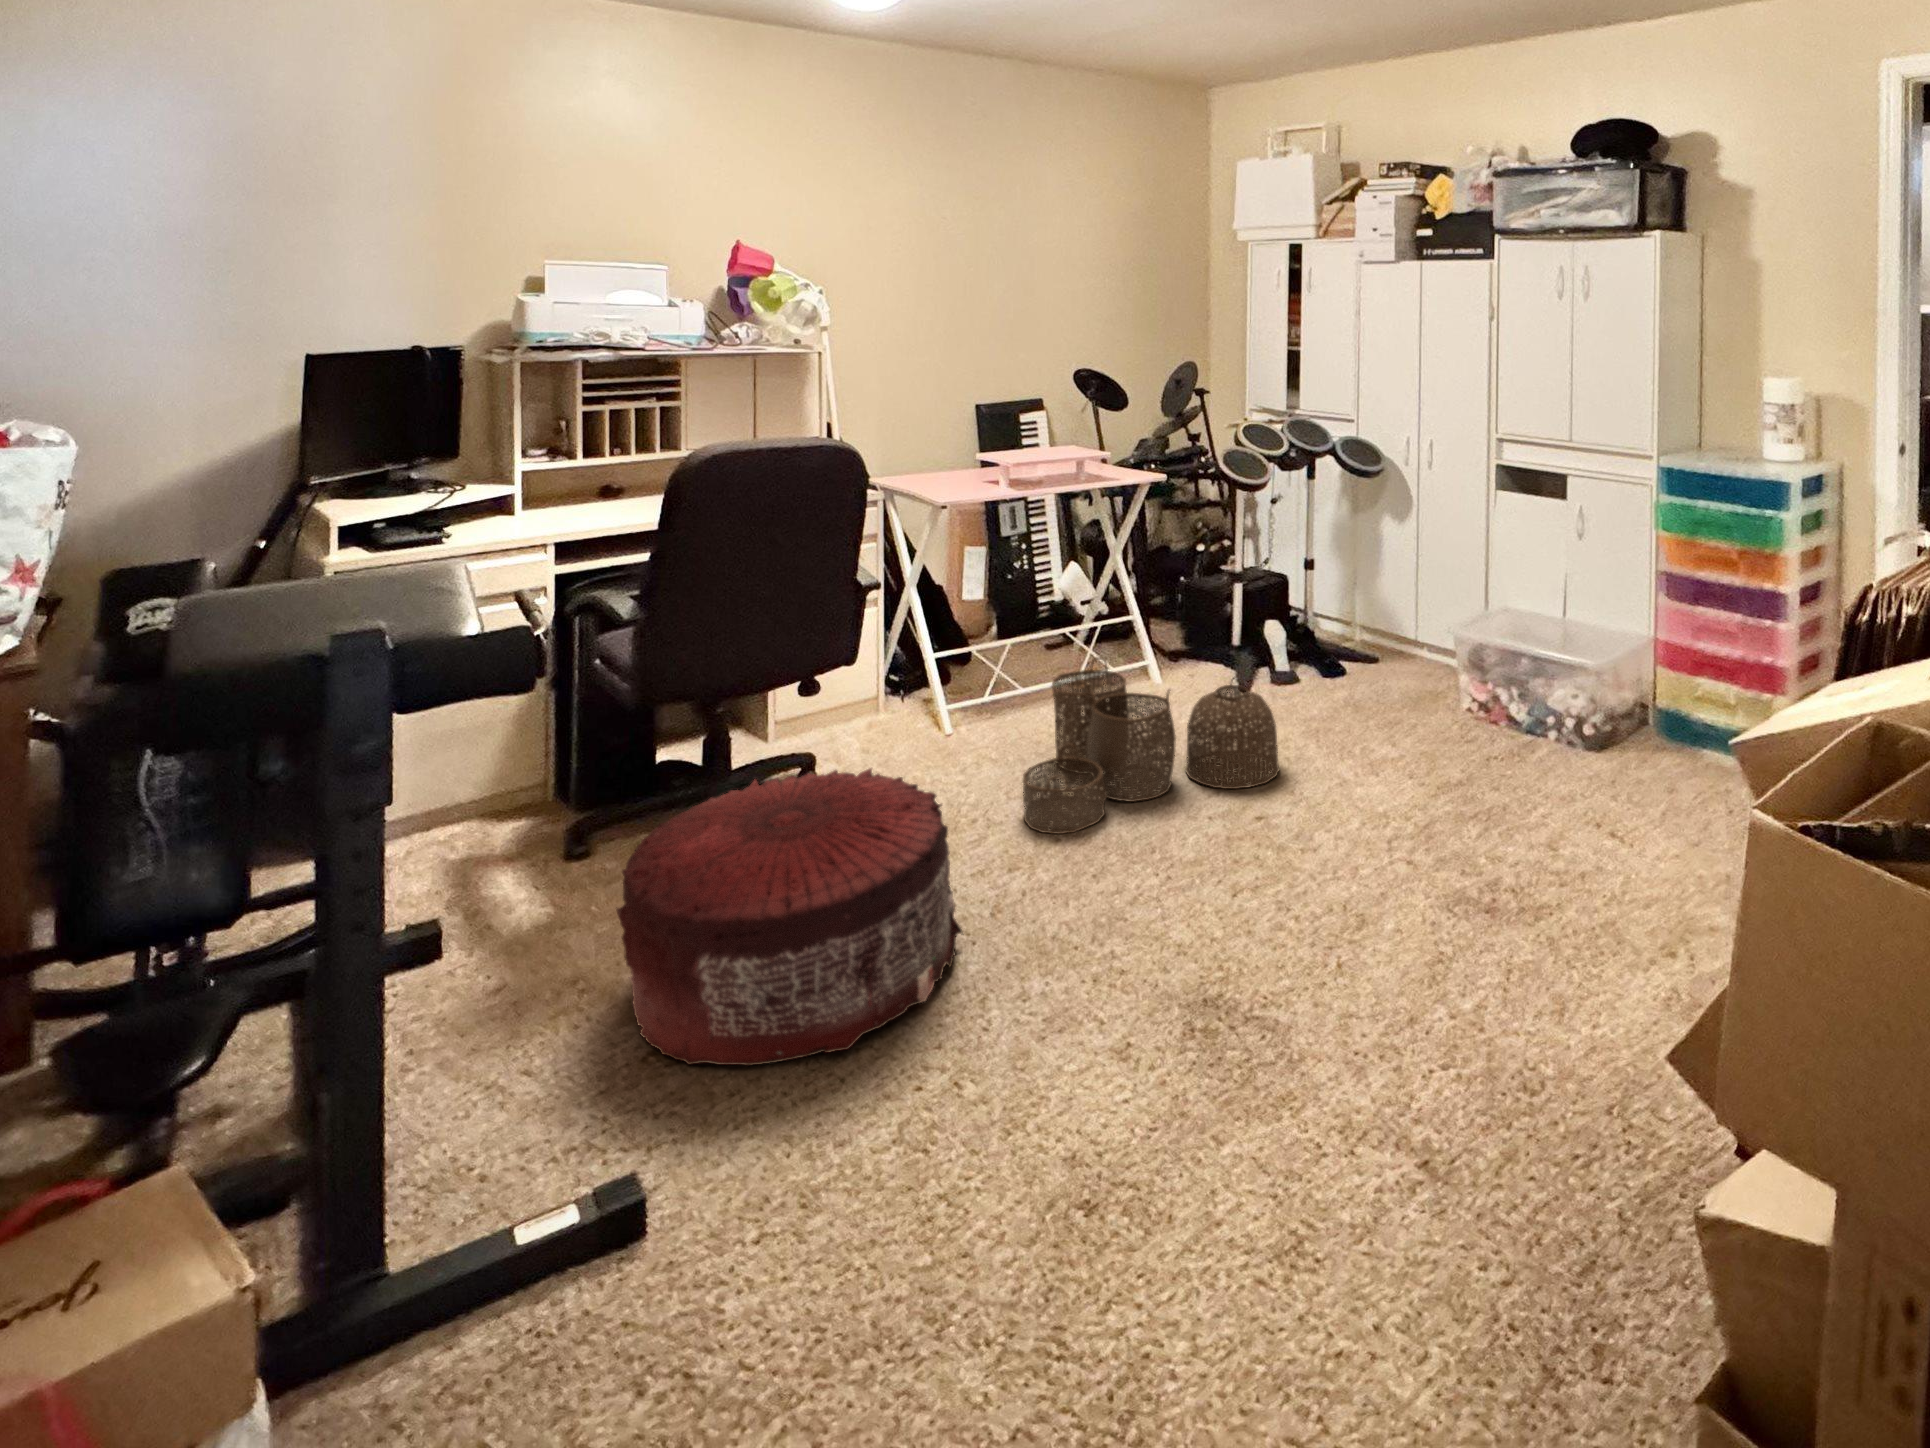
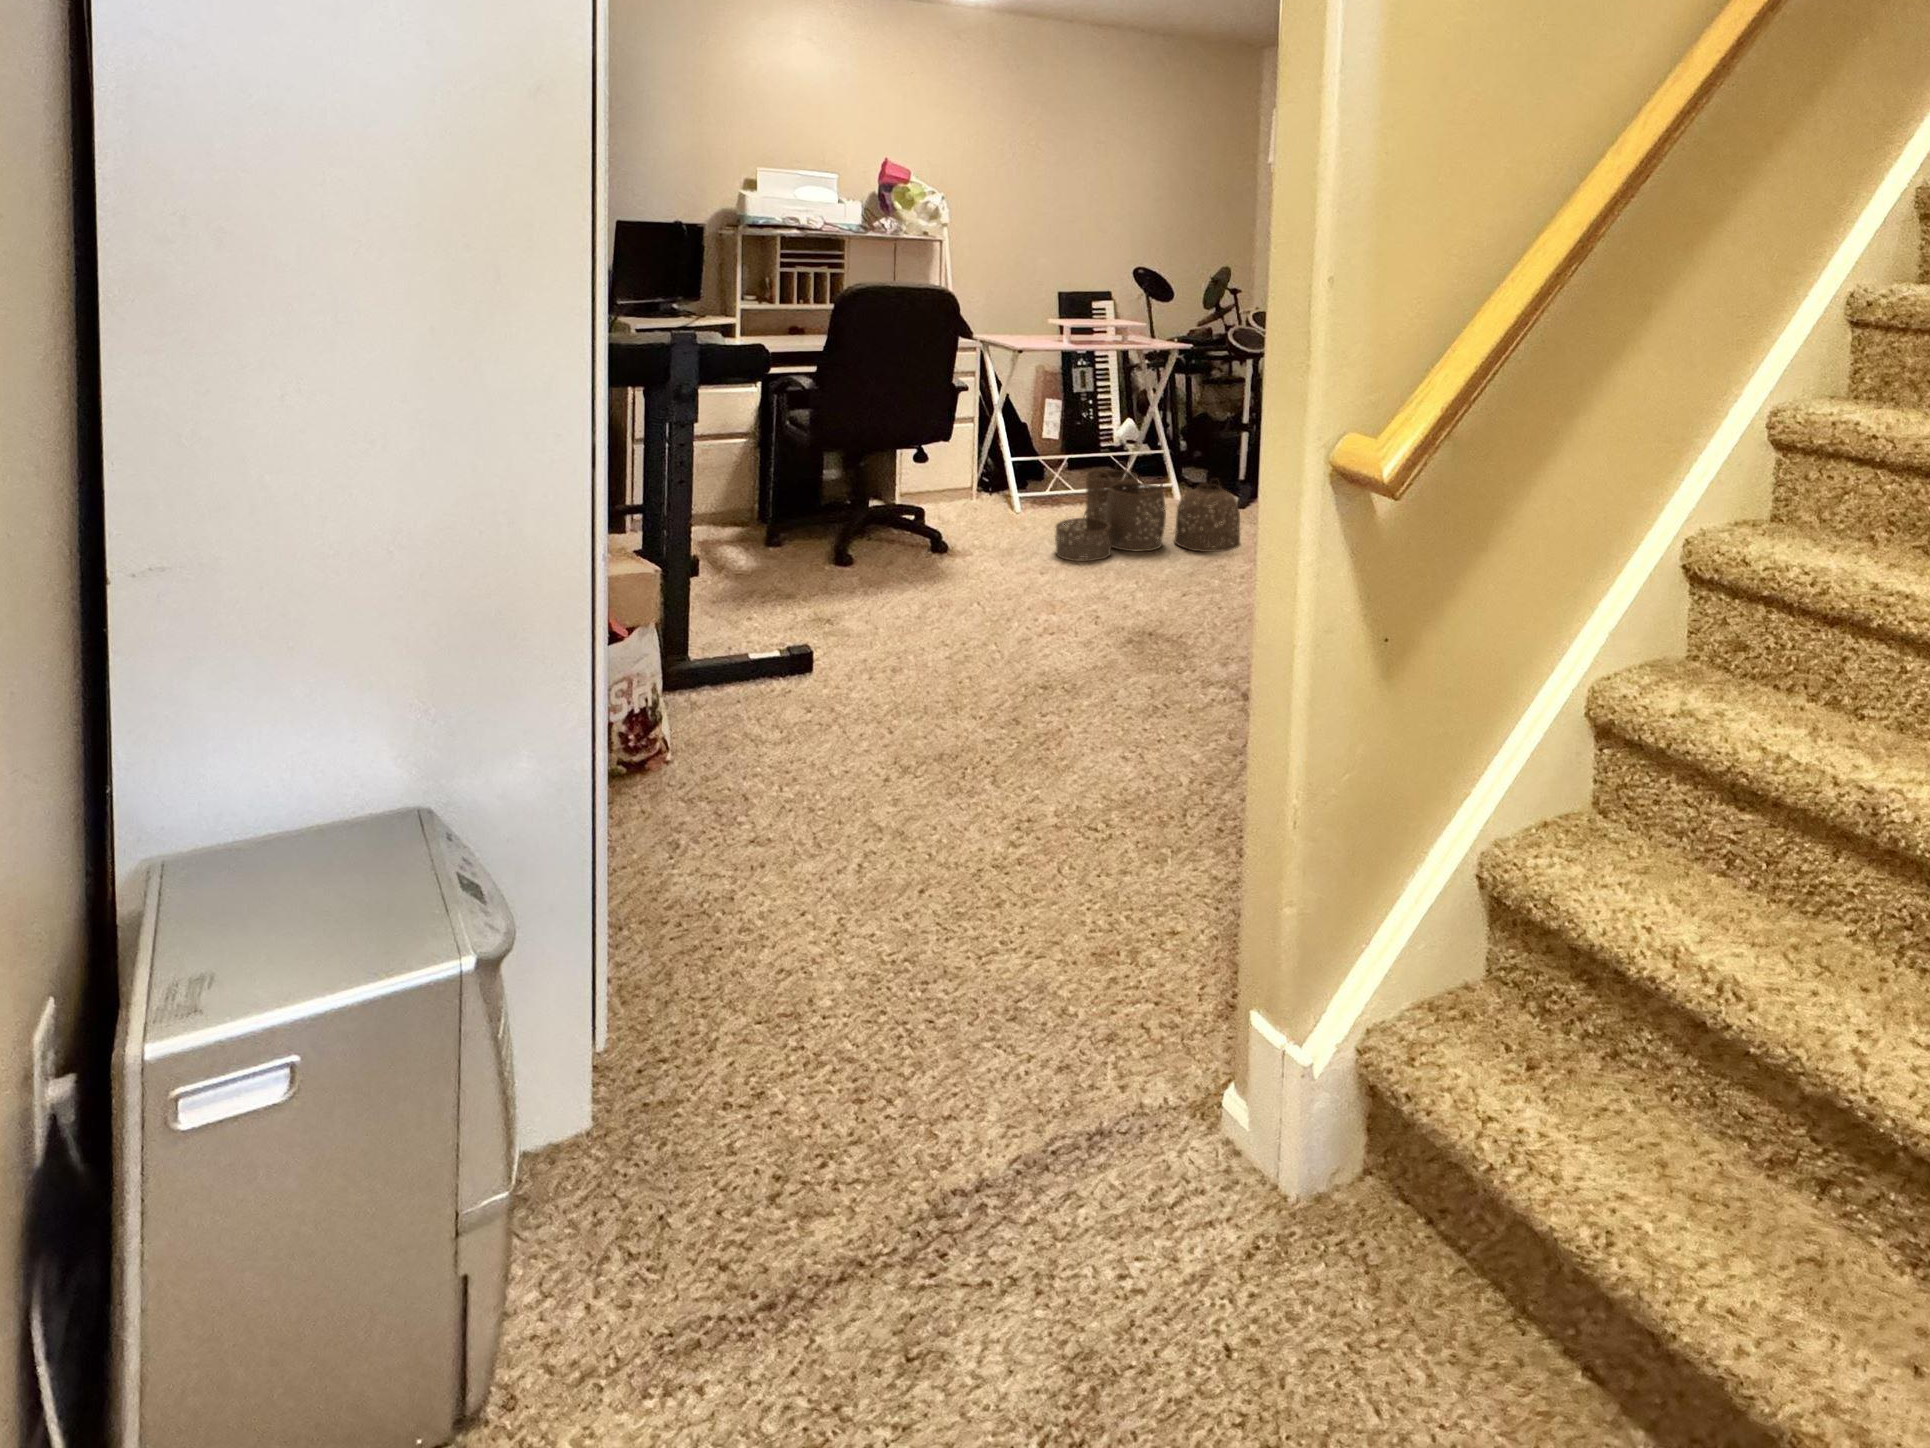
pouf: present [616,768,962,1066] -> none [796,490,1002,630]

